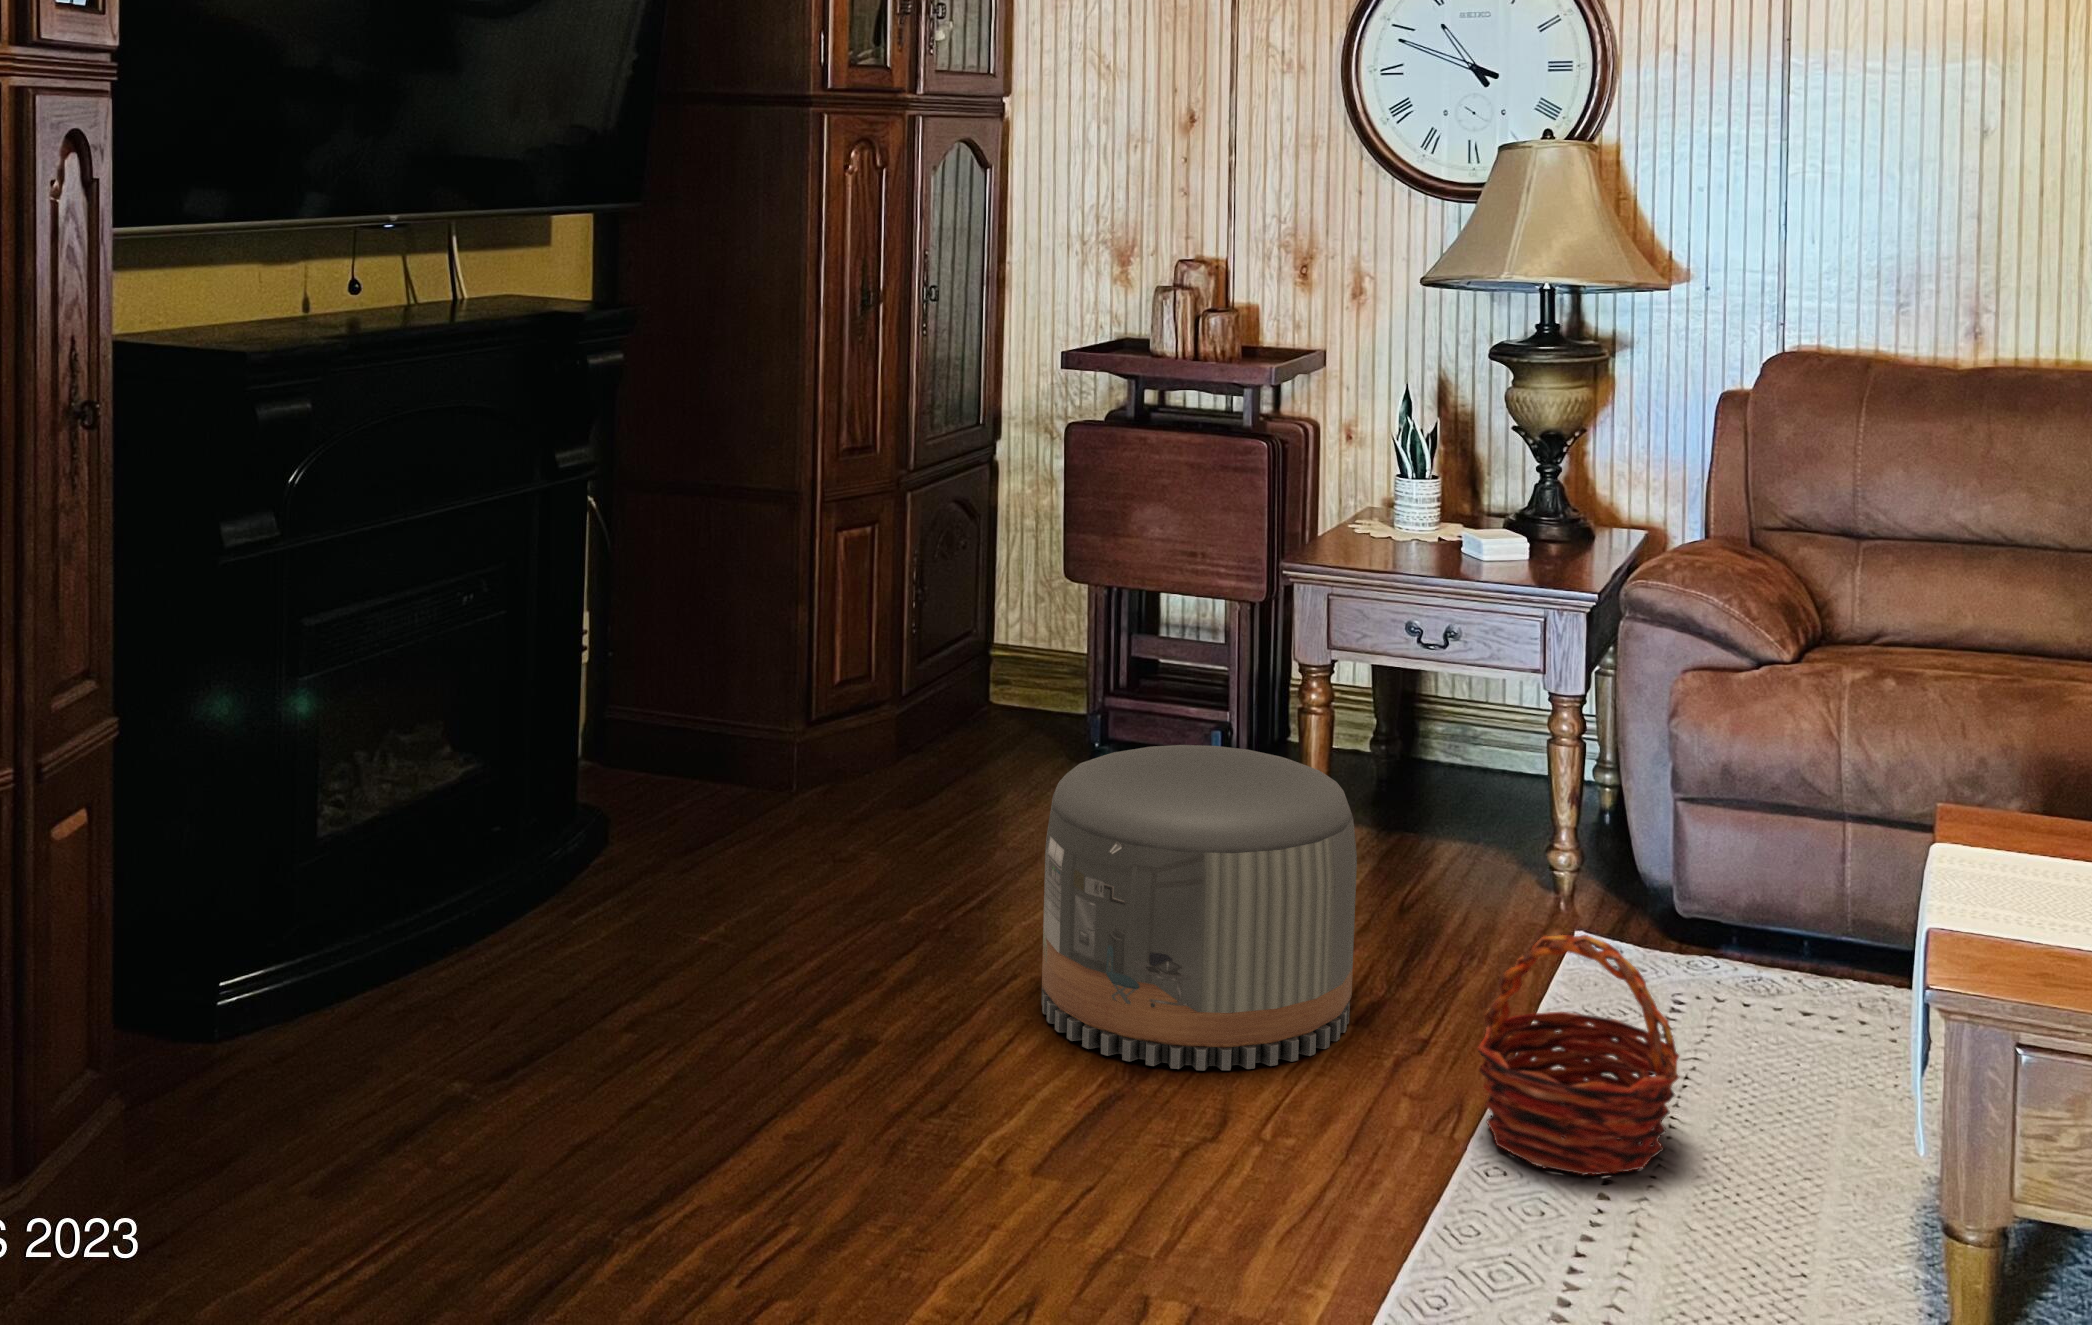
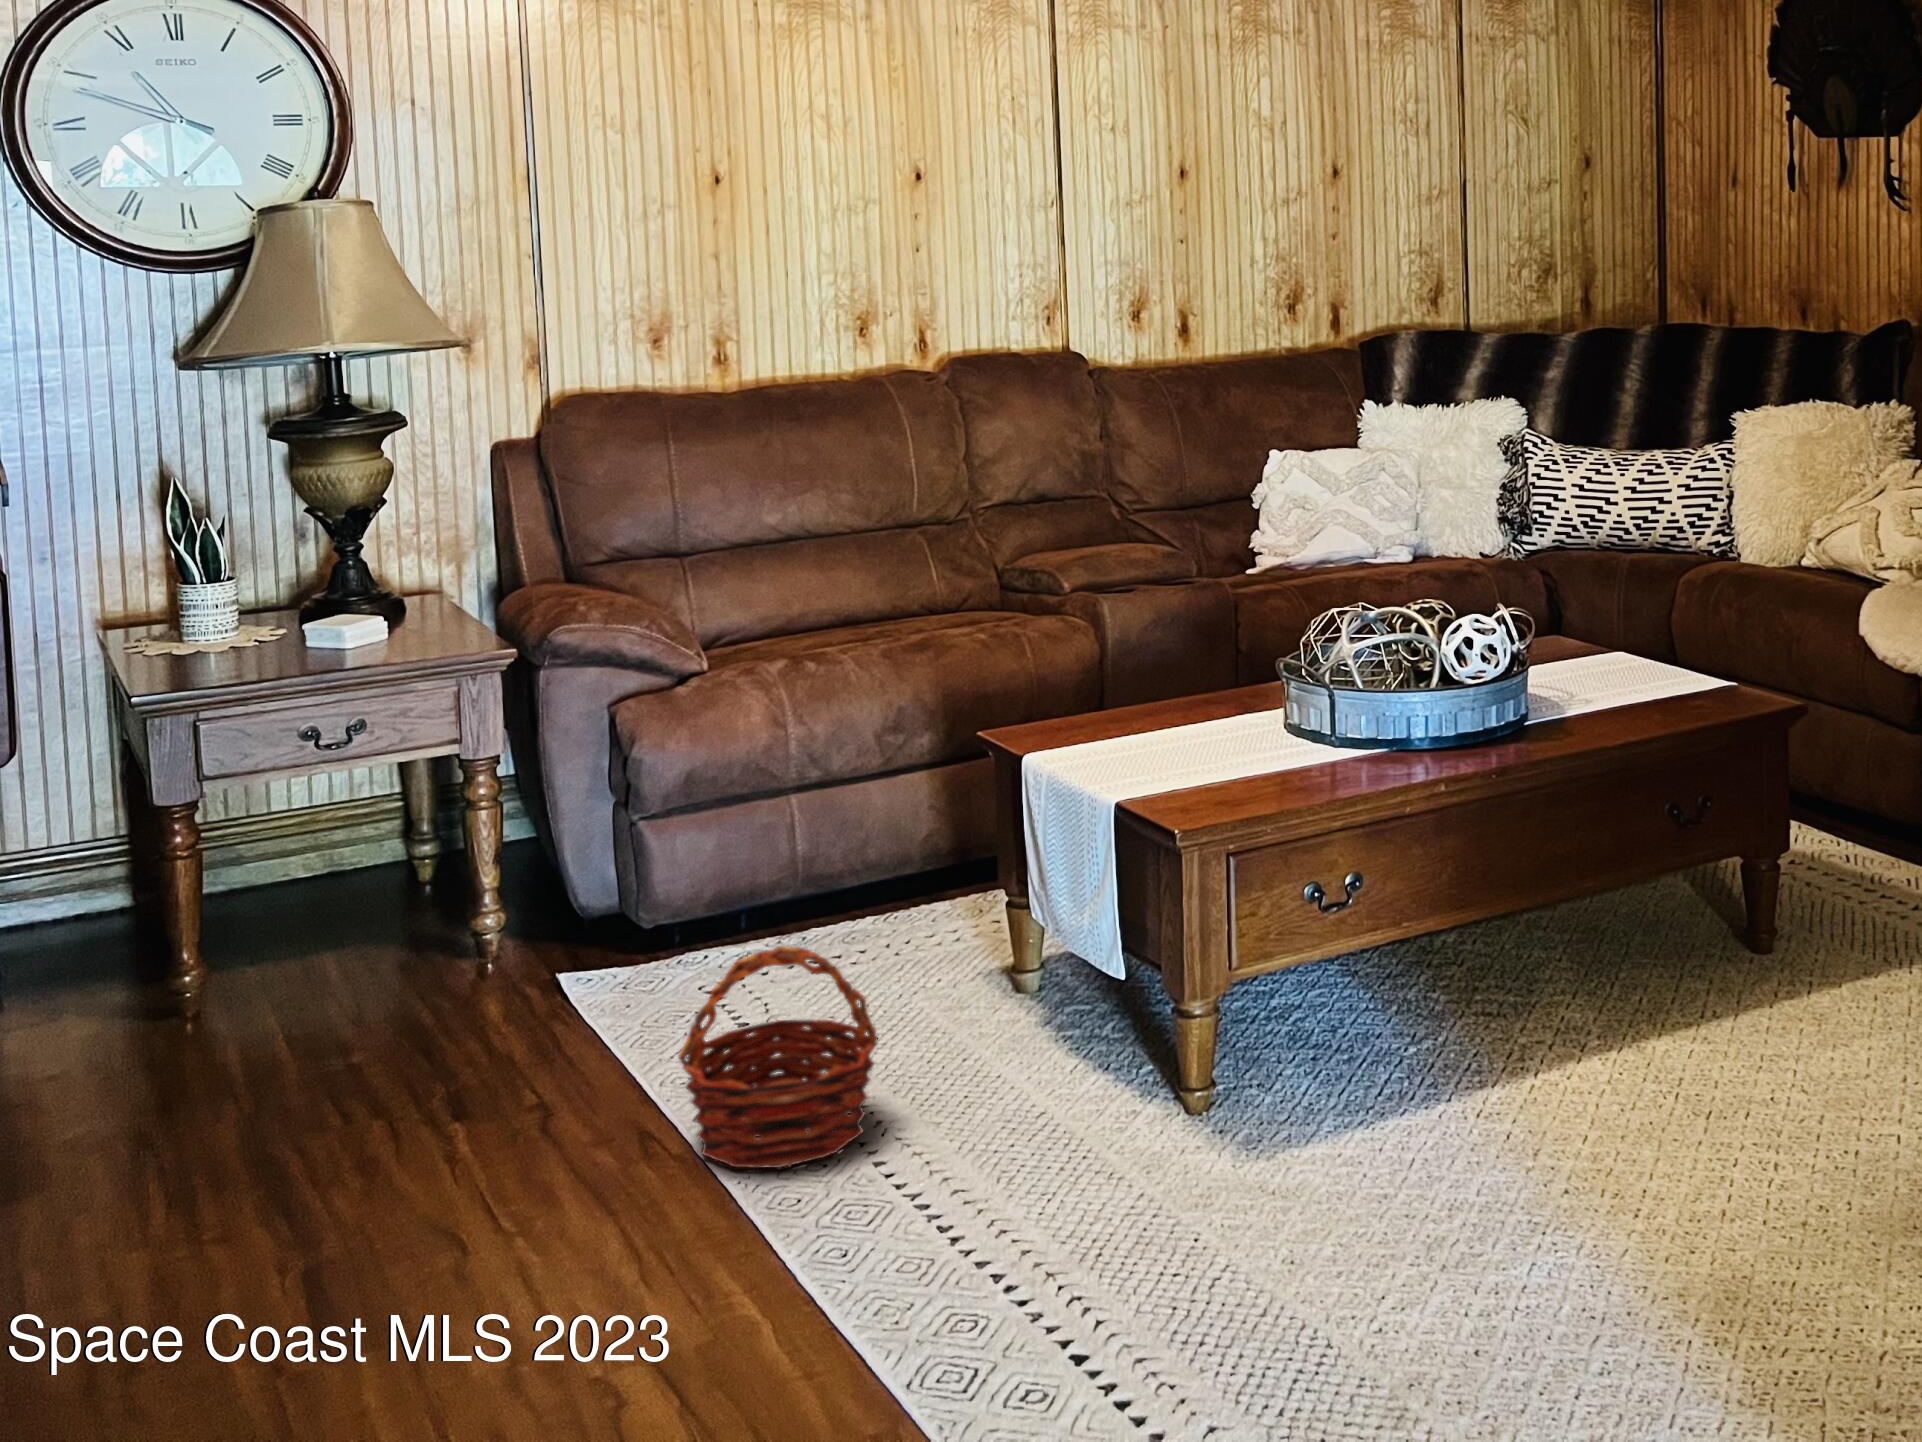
pouf: present [1042,745,1357,1070] -> none [75,890,472,1270]

